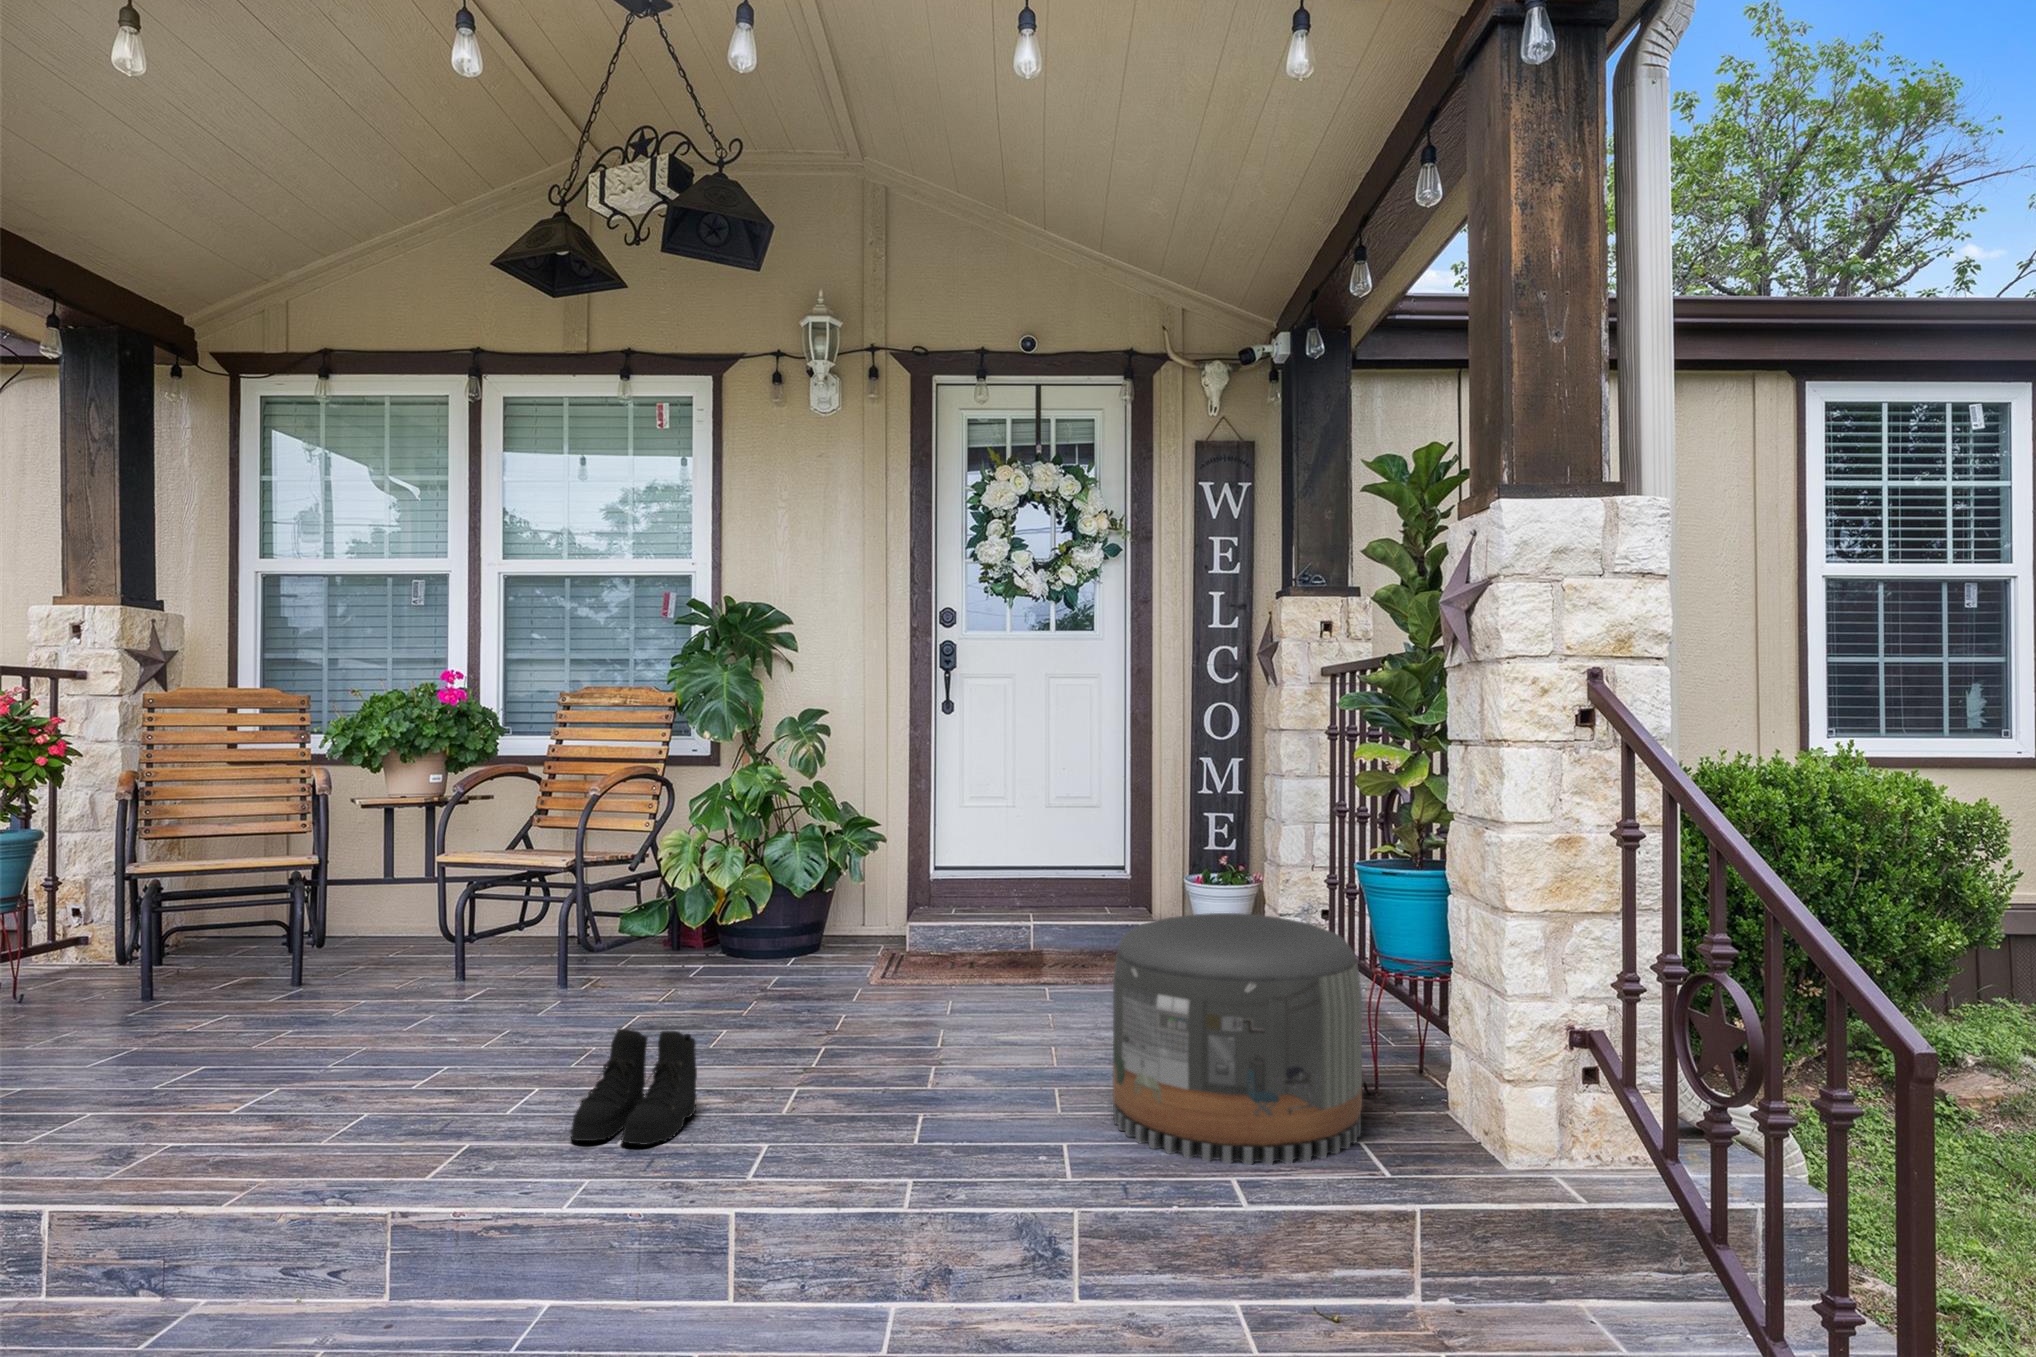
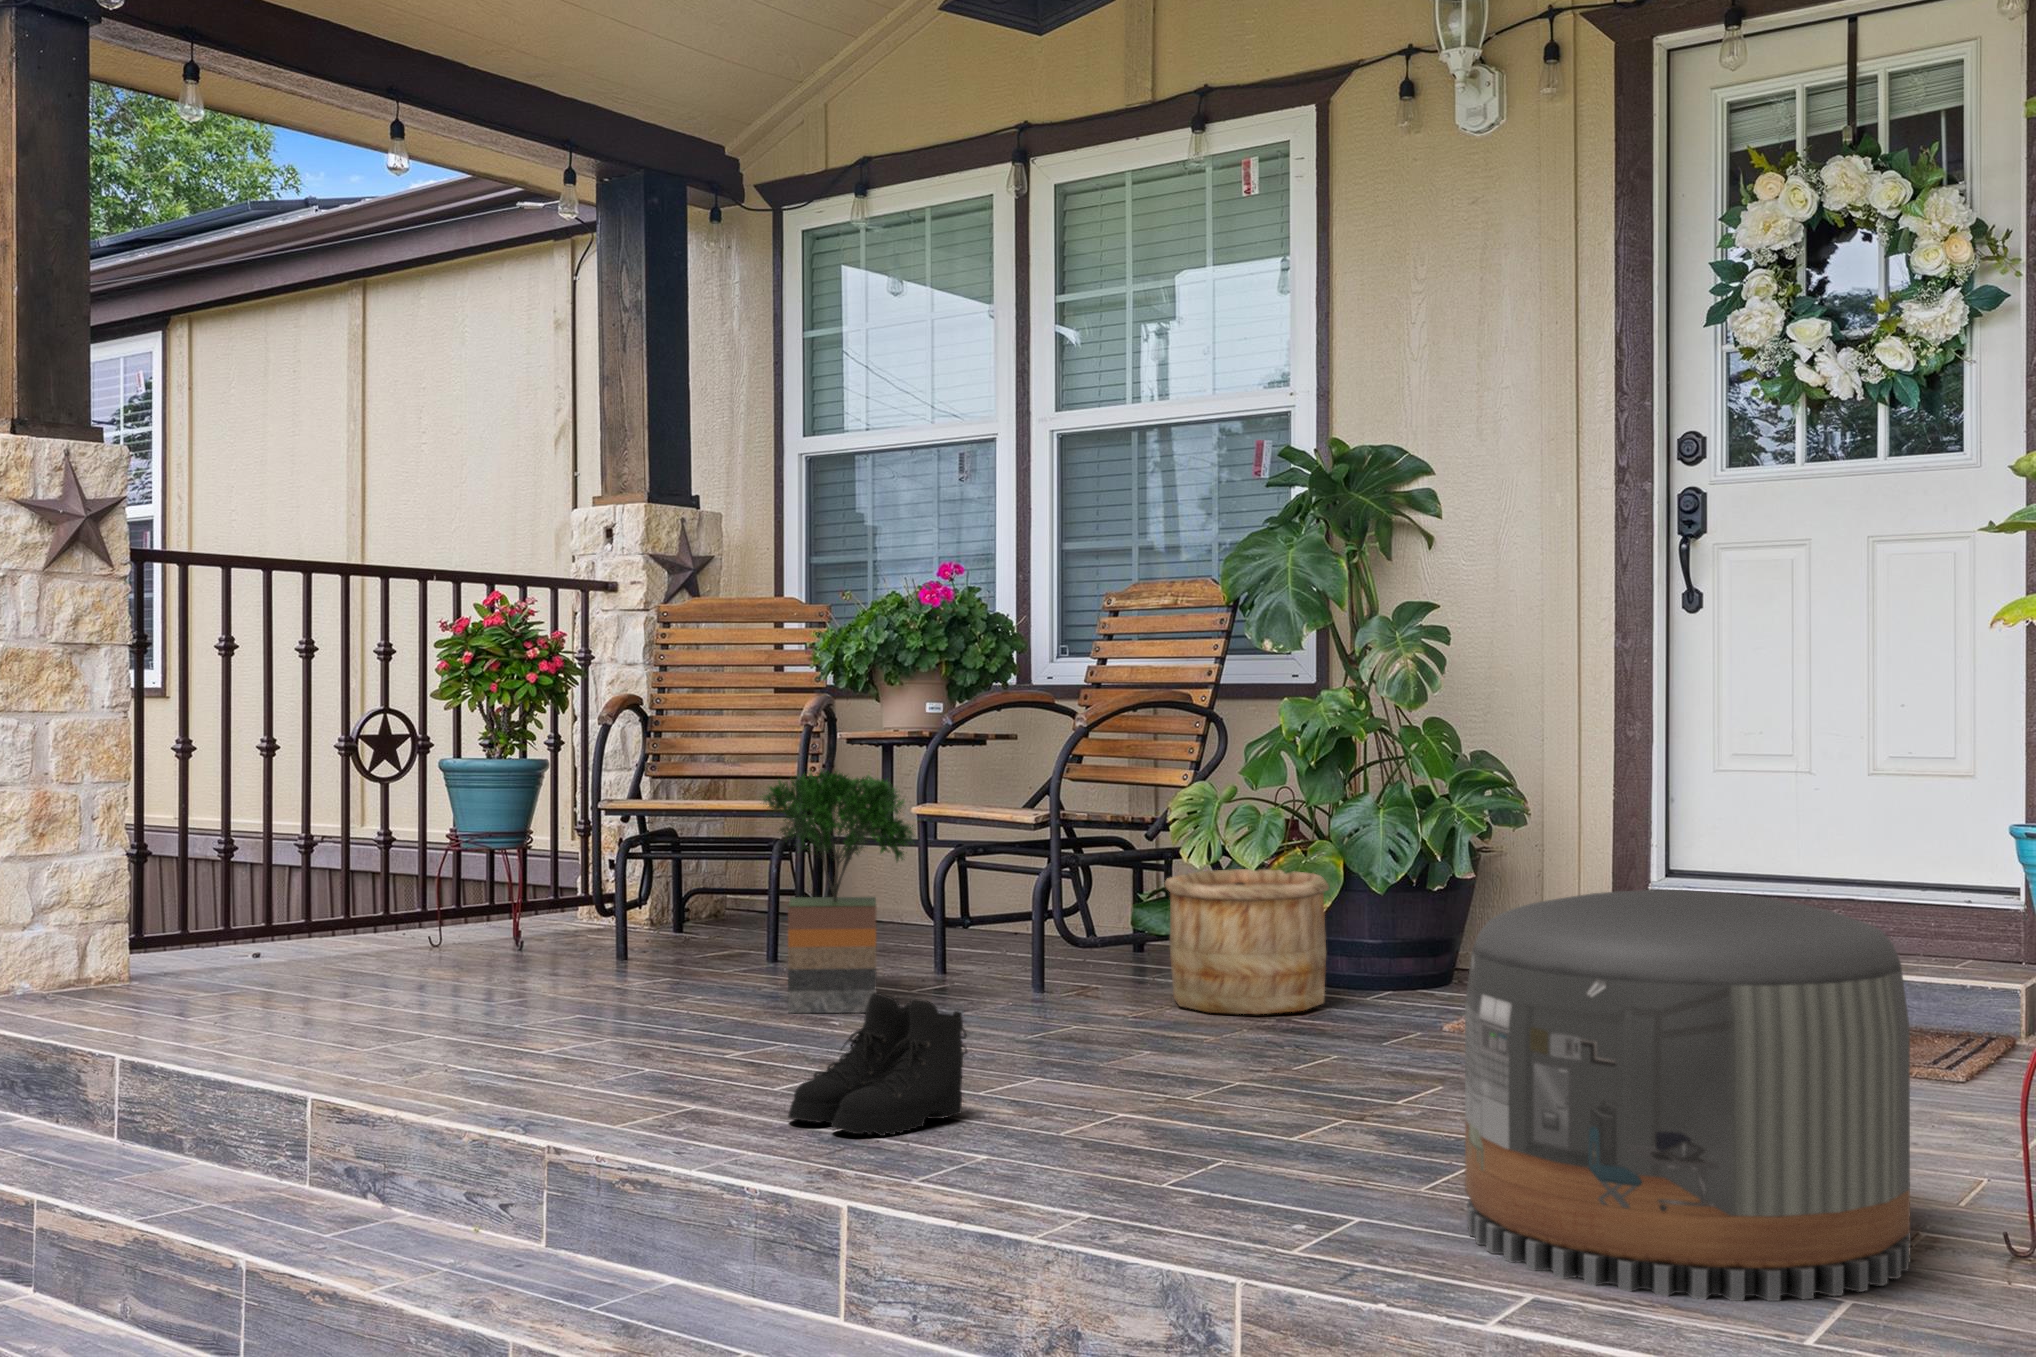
potted tree: none [357,838,504,1035] -> present [760,771,914,1013]
wooden bucket: none [665,885,779,990] -> present [1164,869,1329,1014]

